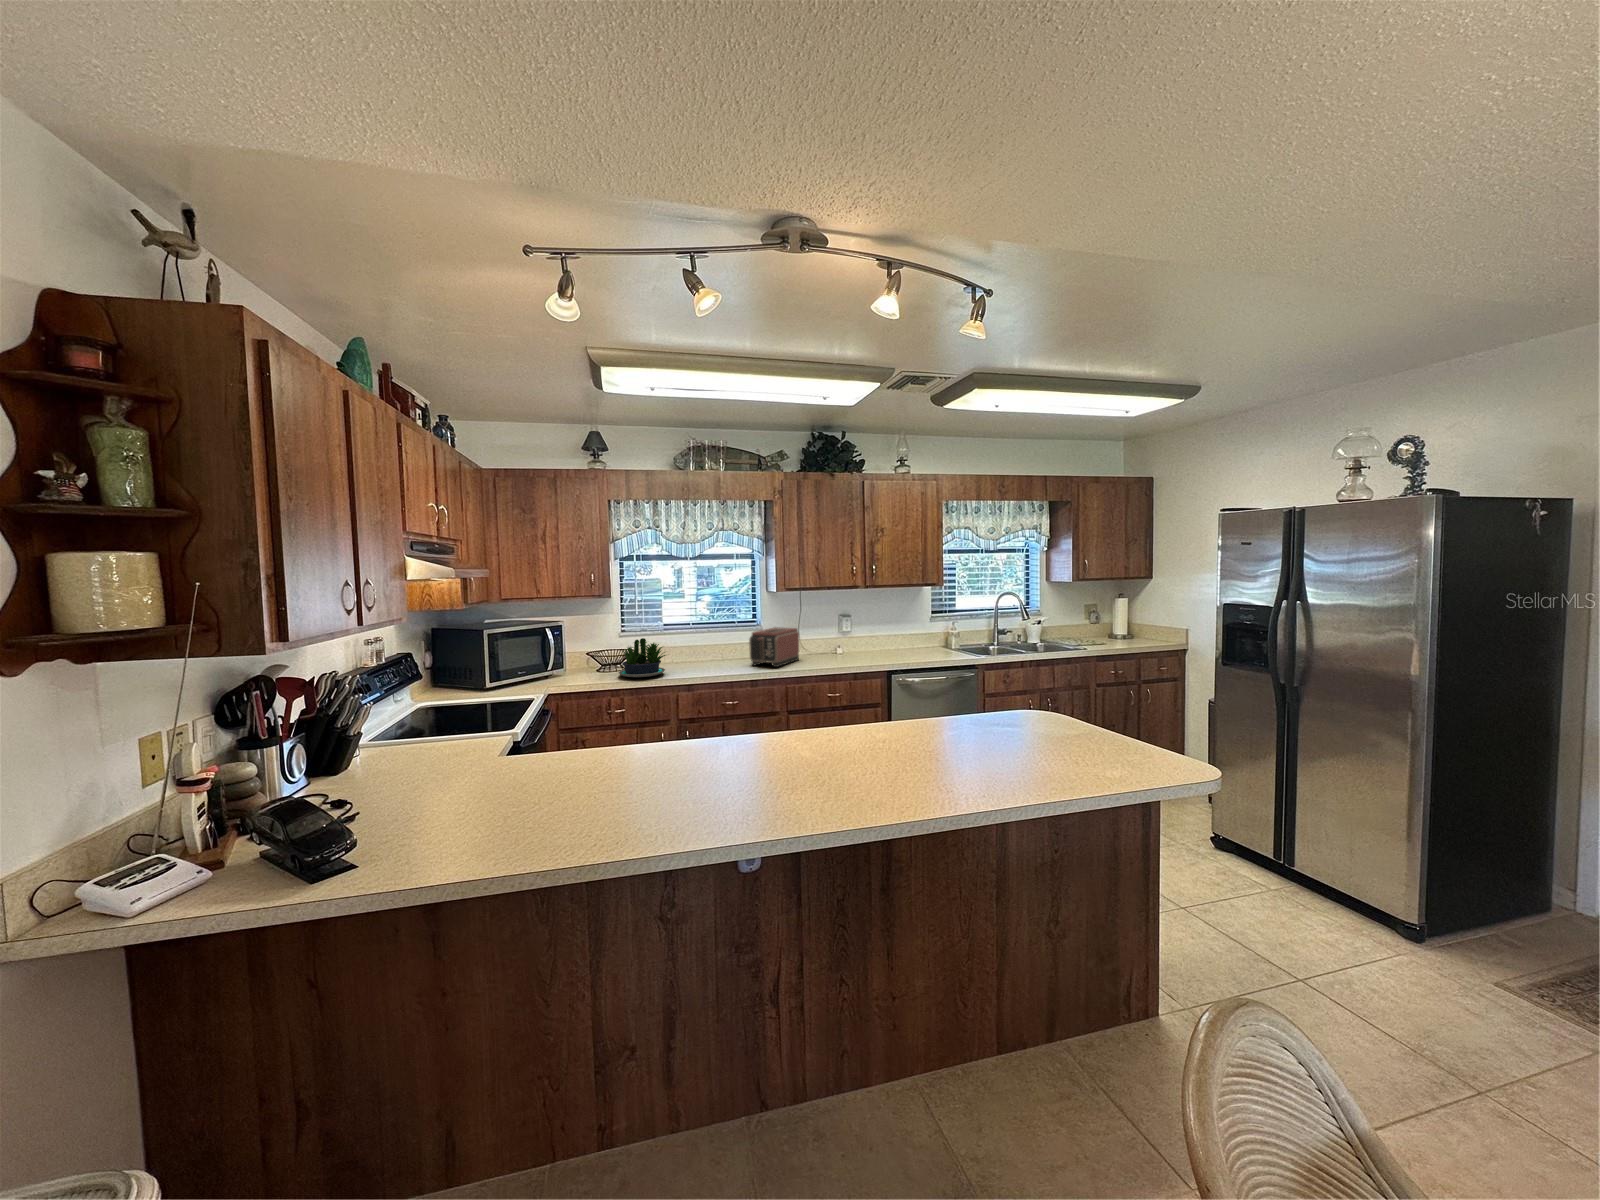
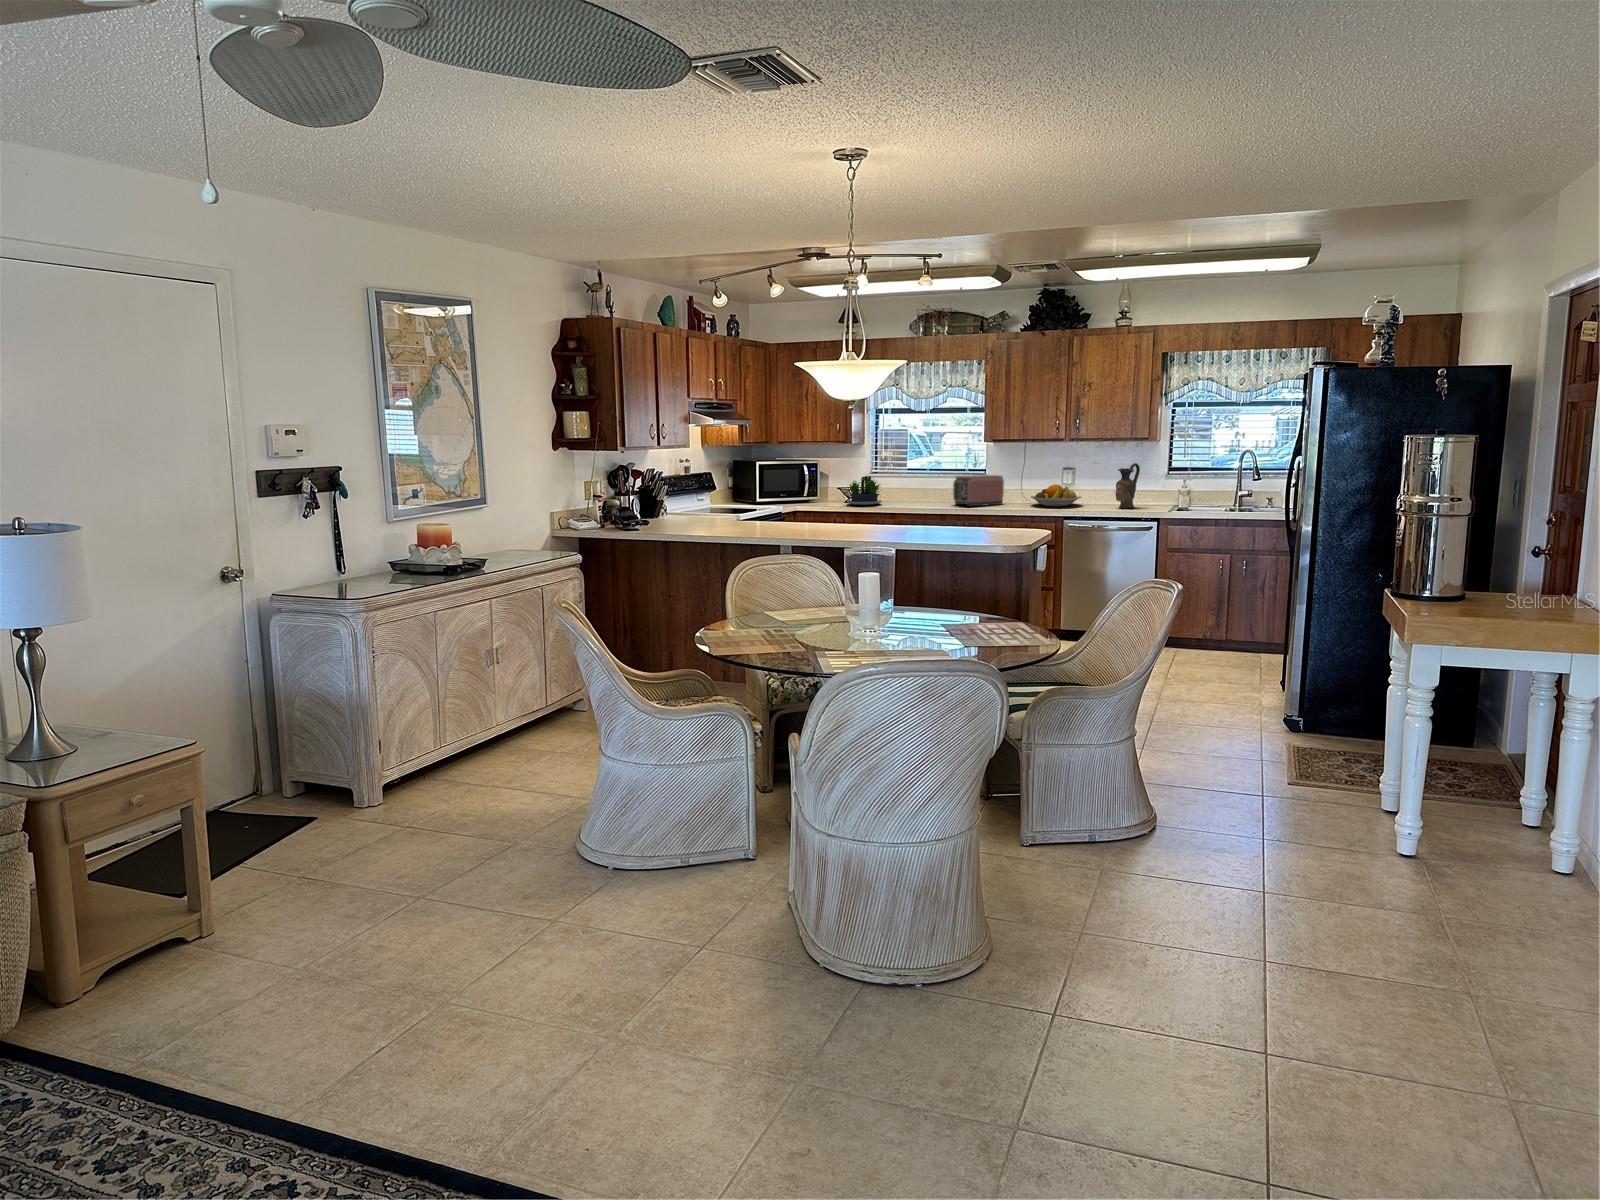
ceramic pitcher: none [913,609,932,655] -> present [1116,463,1140,508]
fruit bowl: none [827,635,881,659] -> present [1030,484,1081,506]

